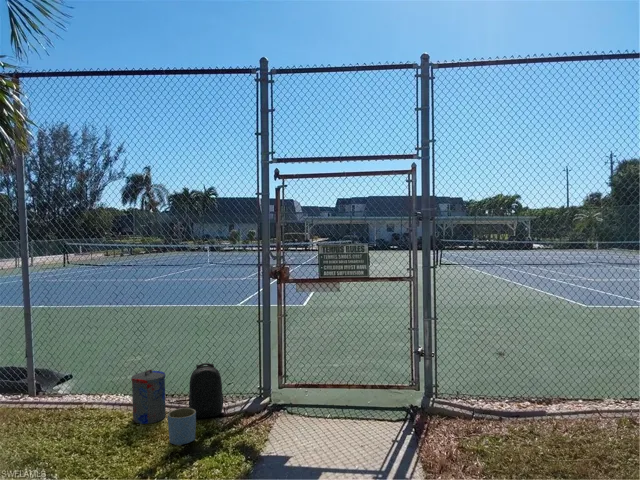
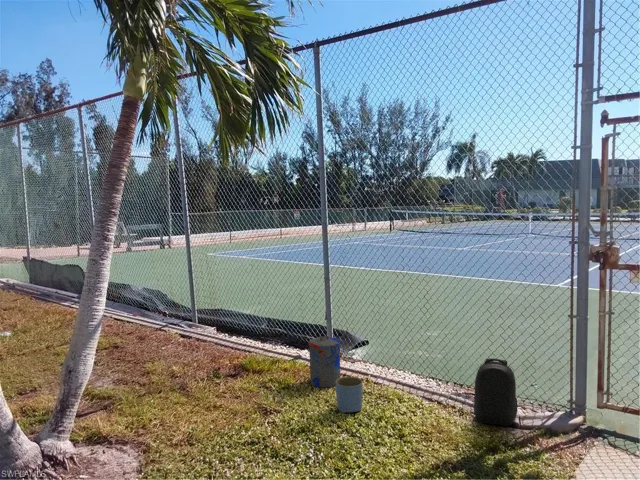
trash can: present [131,370,166,424] -> present [309,336,340,387]
planter: present [168,408,196,446] -> present [335,377,363,413]

